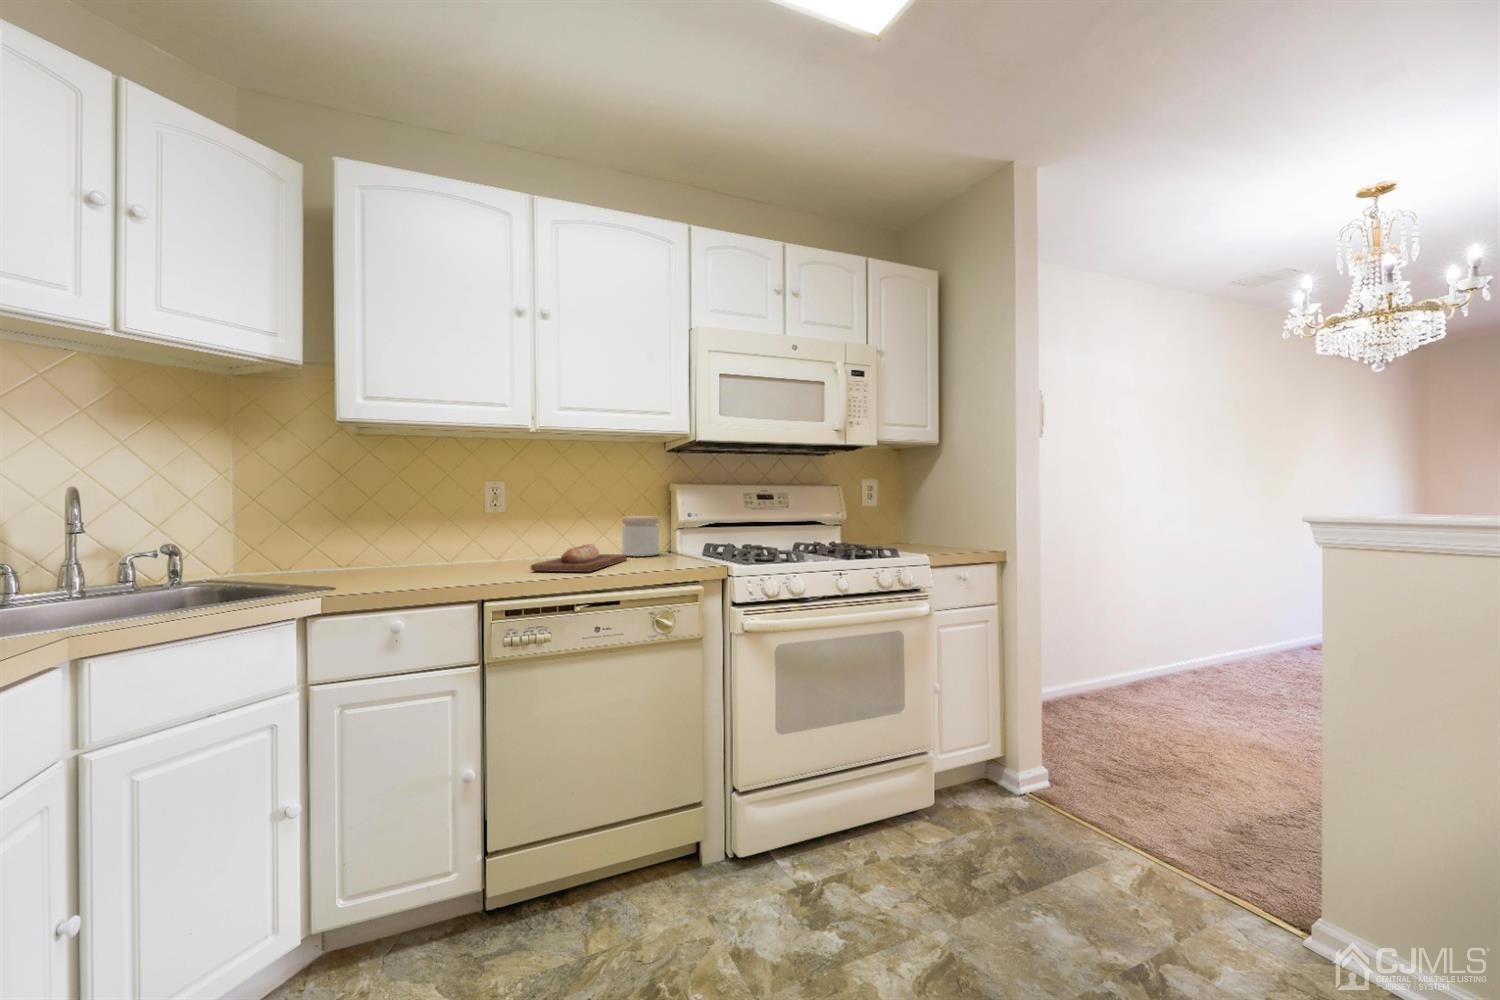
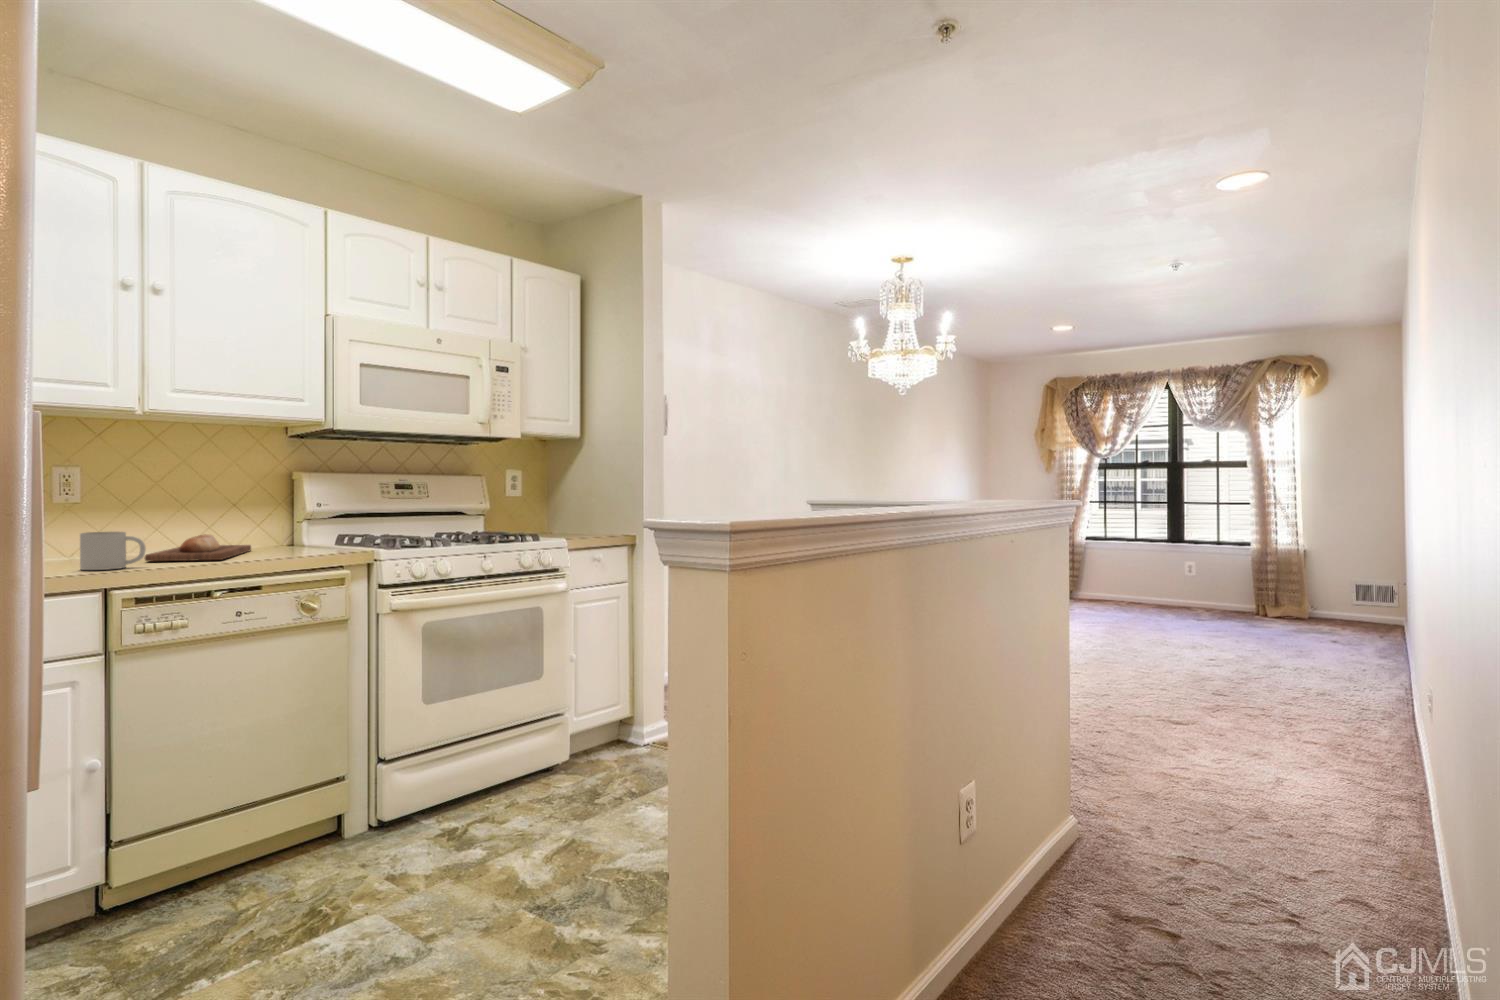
jar: present [622,516,659,556] -> none [240,505,285,547]
mug: none [472,543,524,580] -> present [80,532,146,570]

